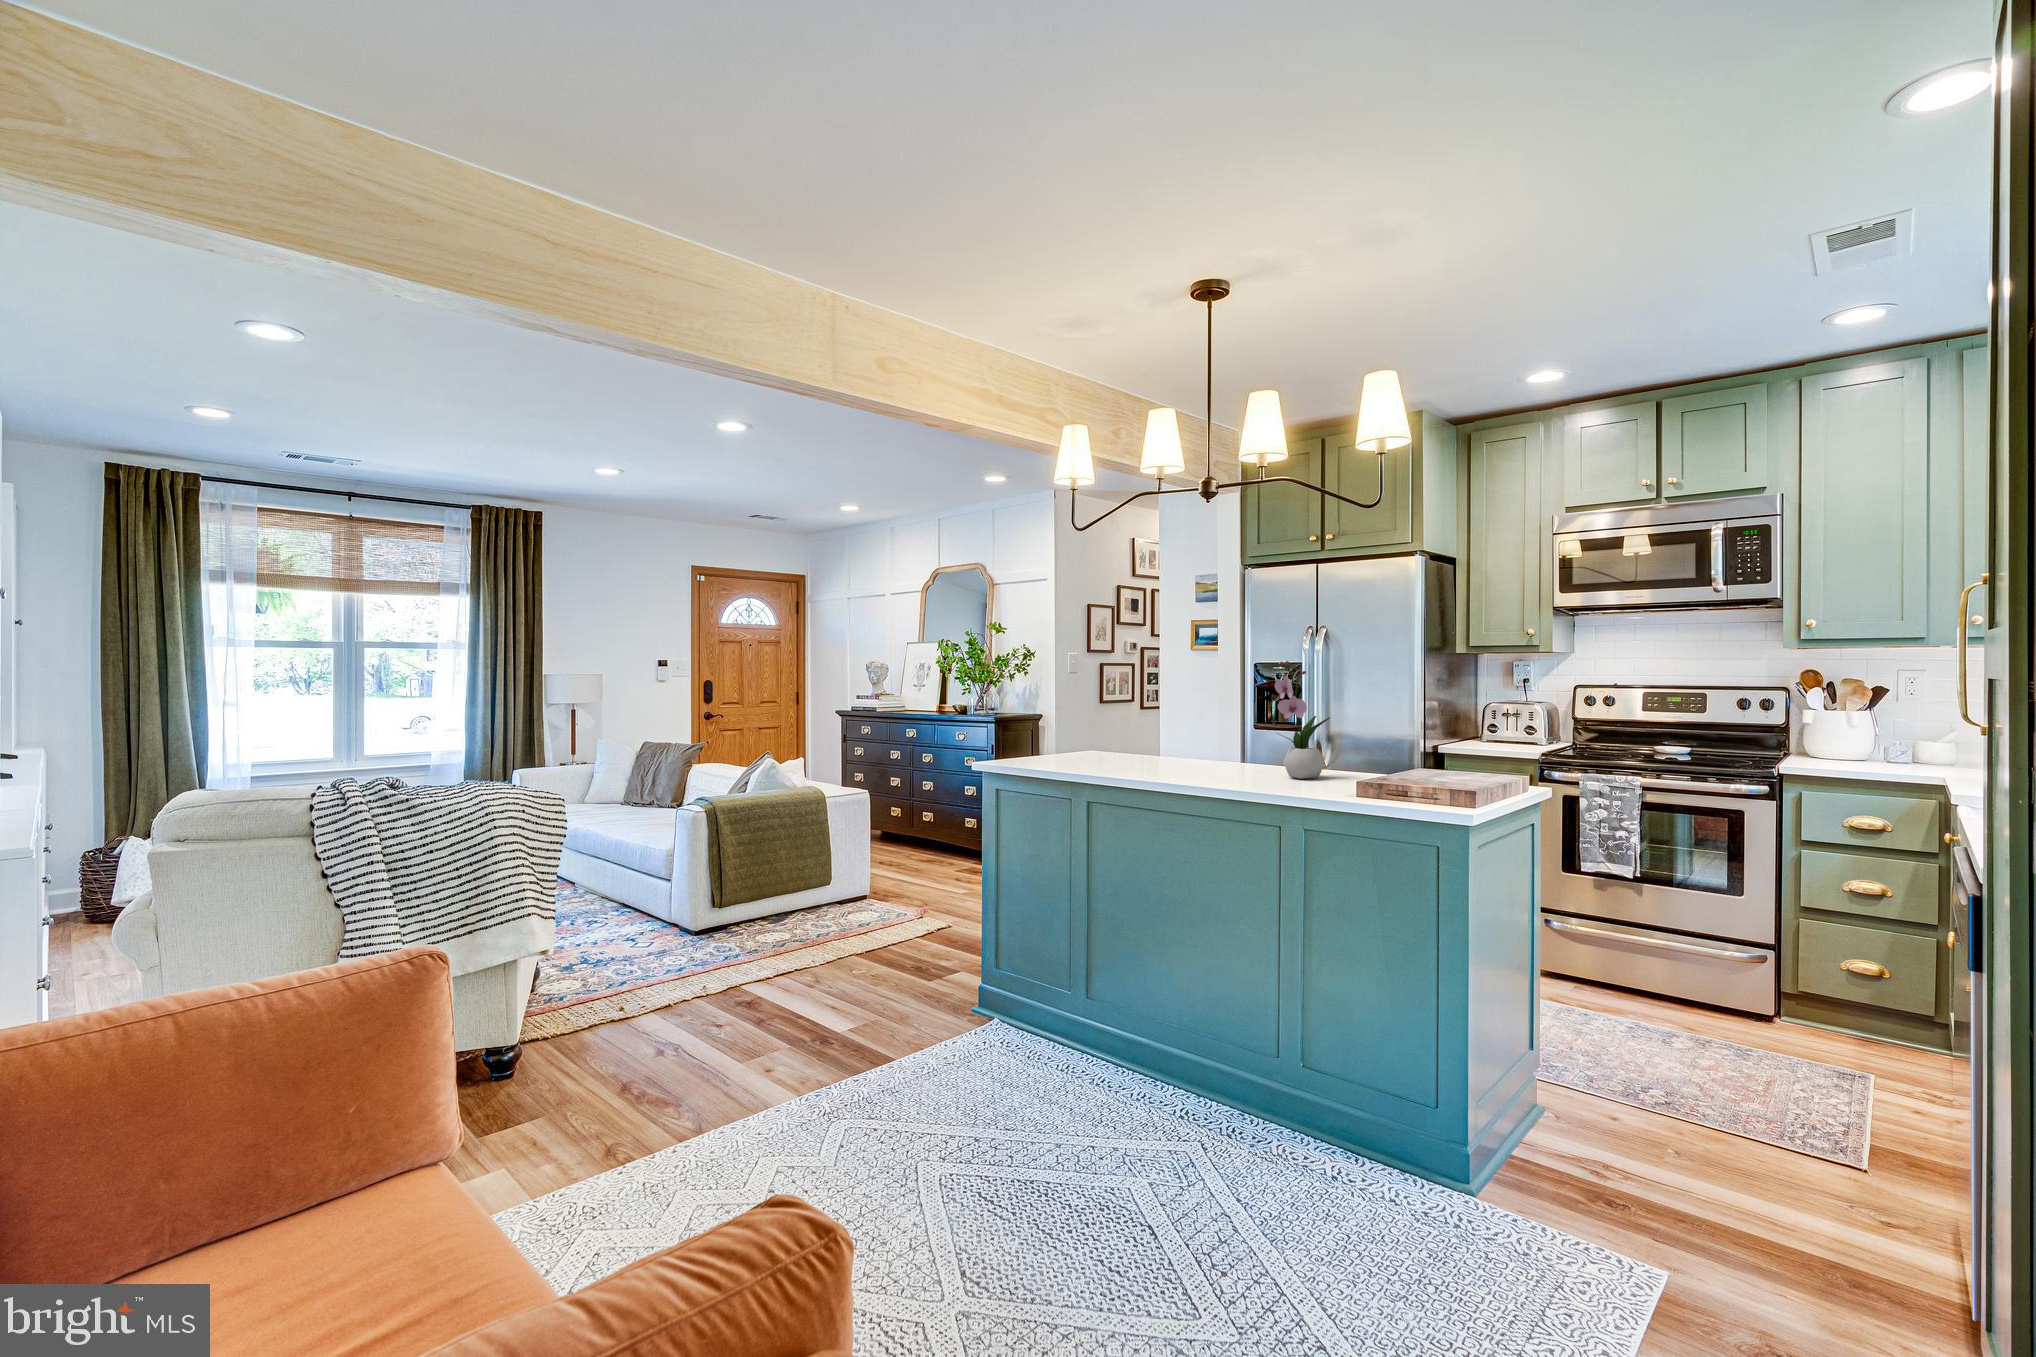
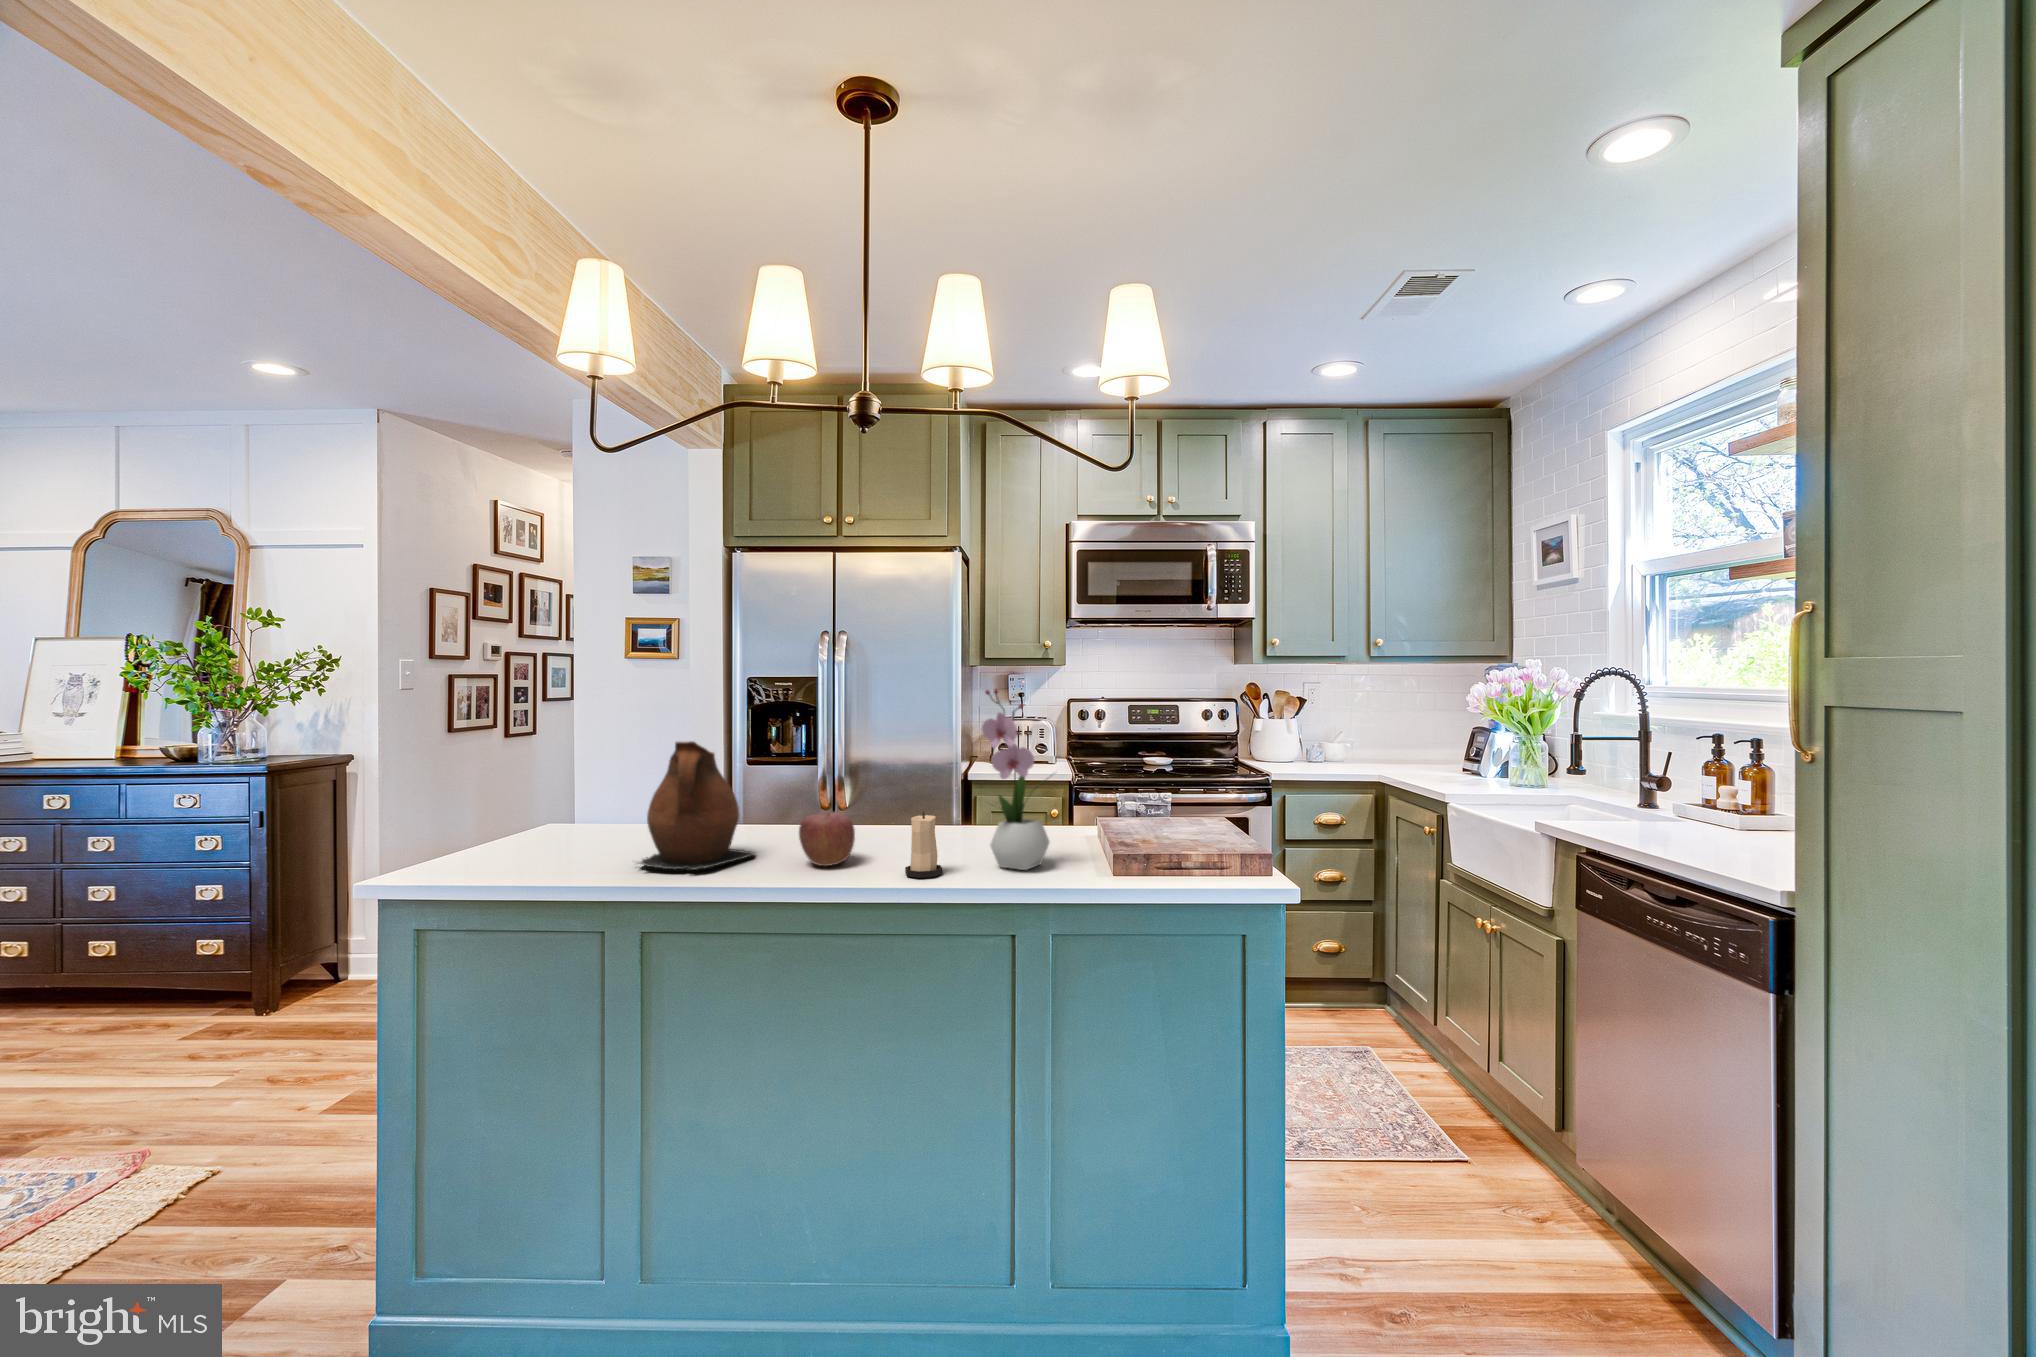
ceramic pitcher: none [1102,692,1170,764] -> present [637,741,755,870]
candle: none [1229,737,1253,777] -> present [905,811,942,878]
apple: none [1182,738,1216,769] -> present [799,812,855,866]

